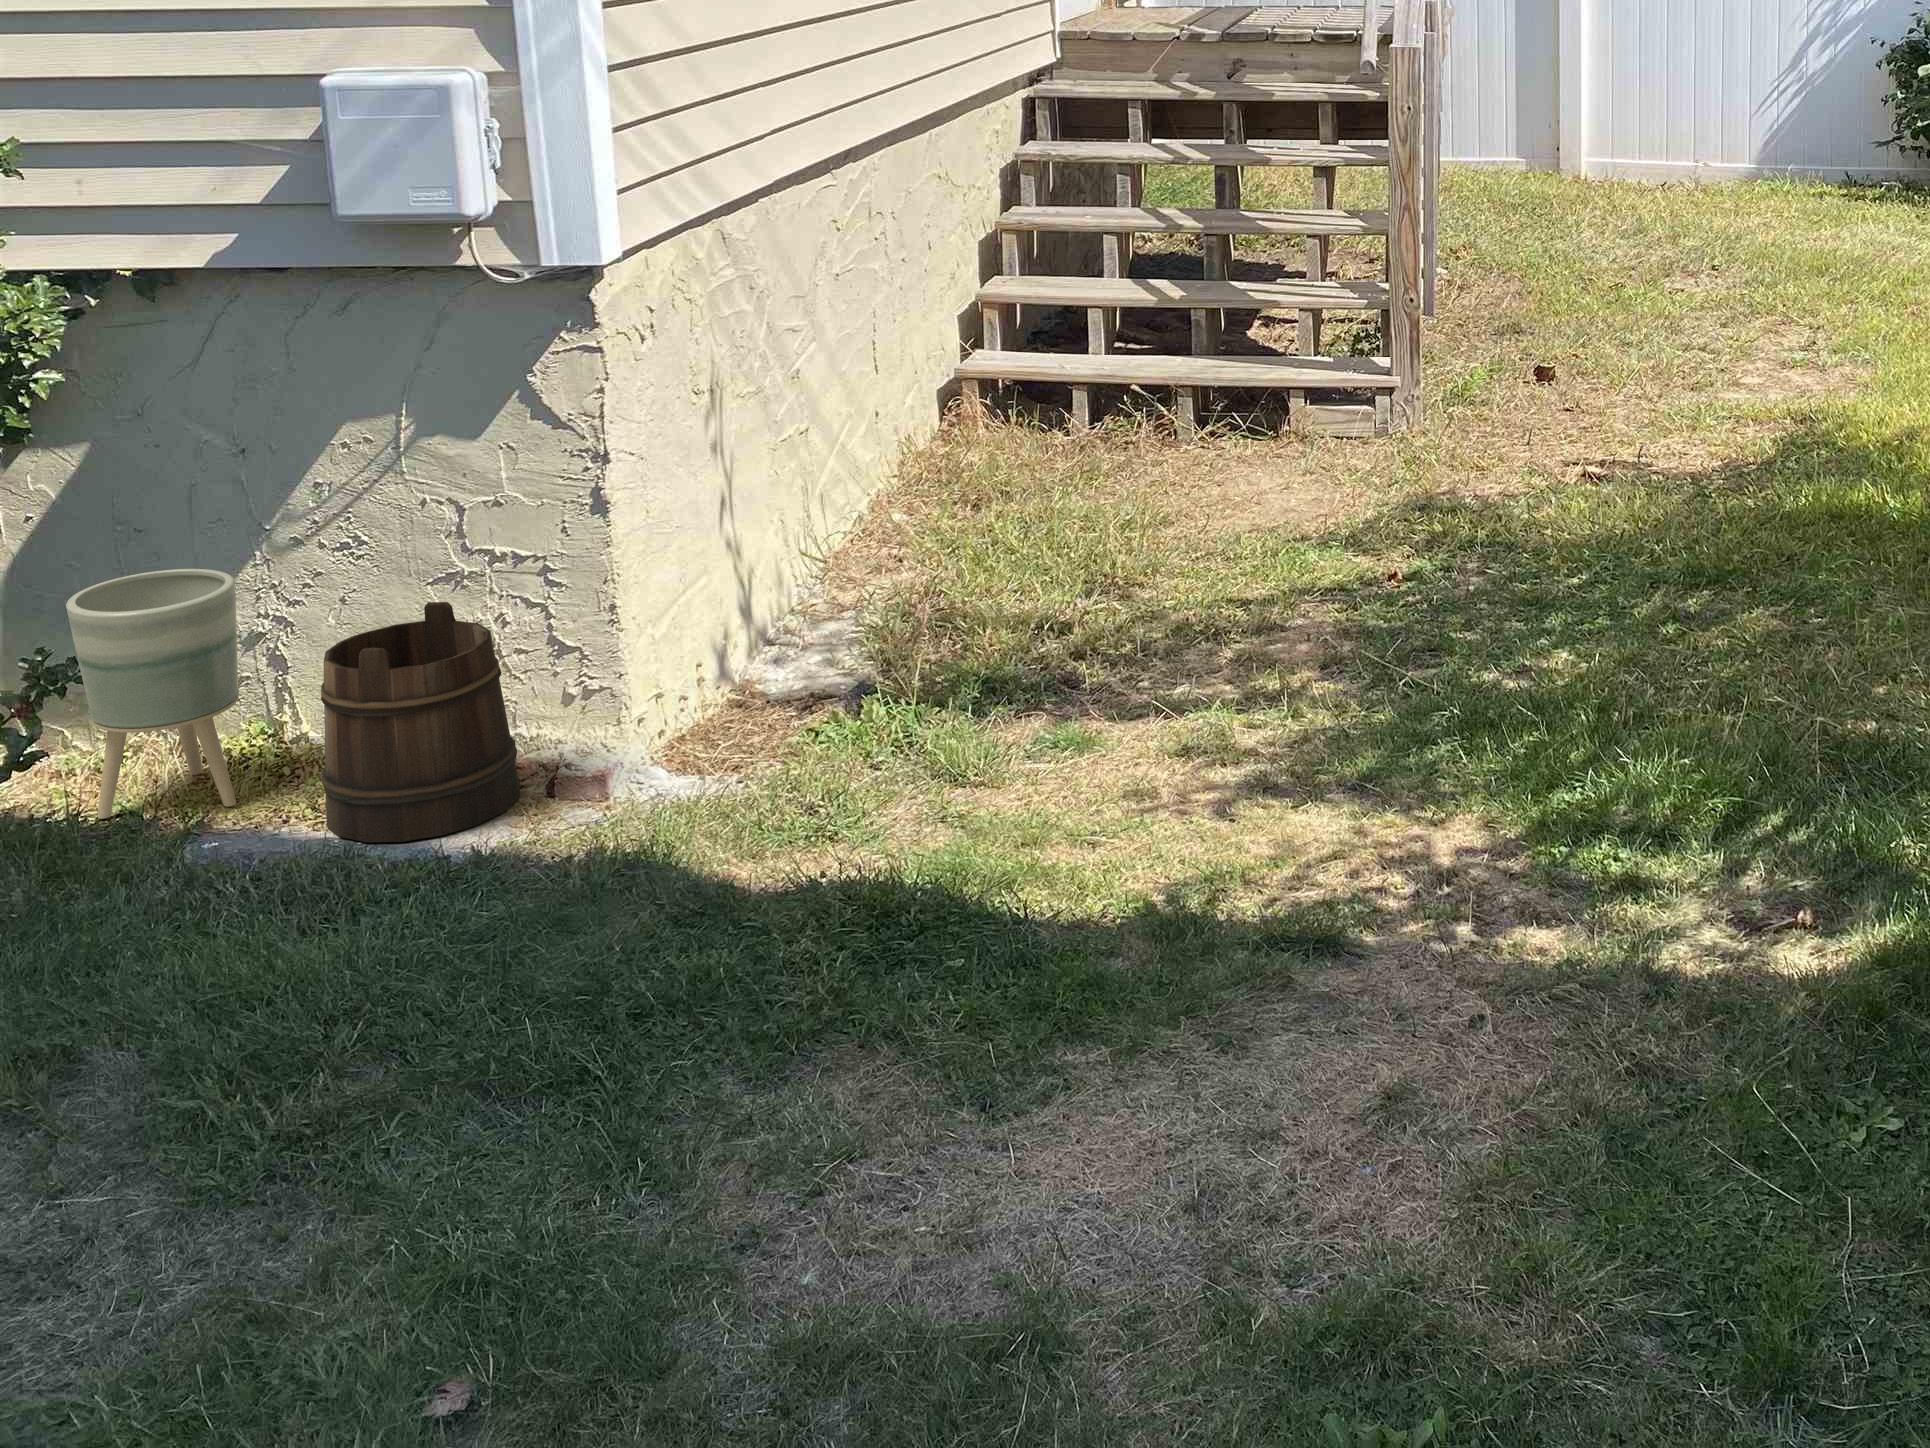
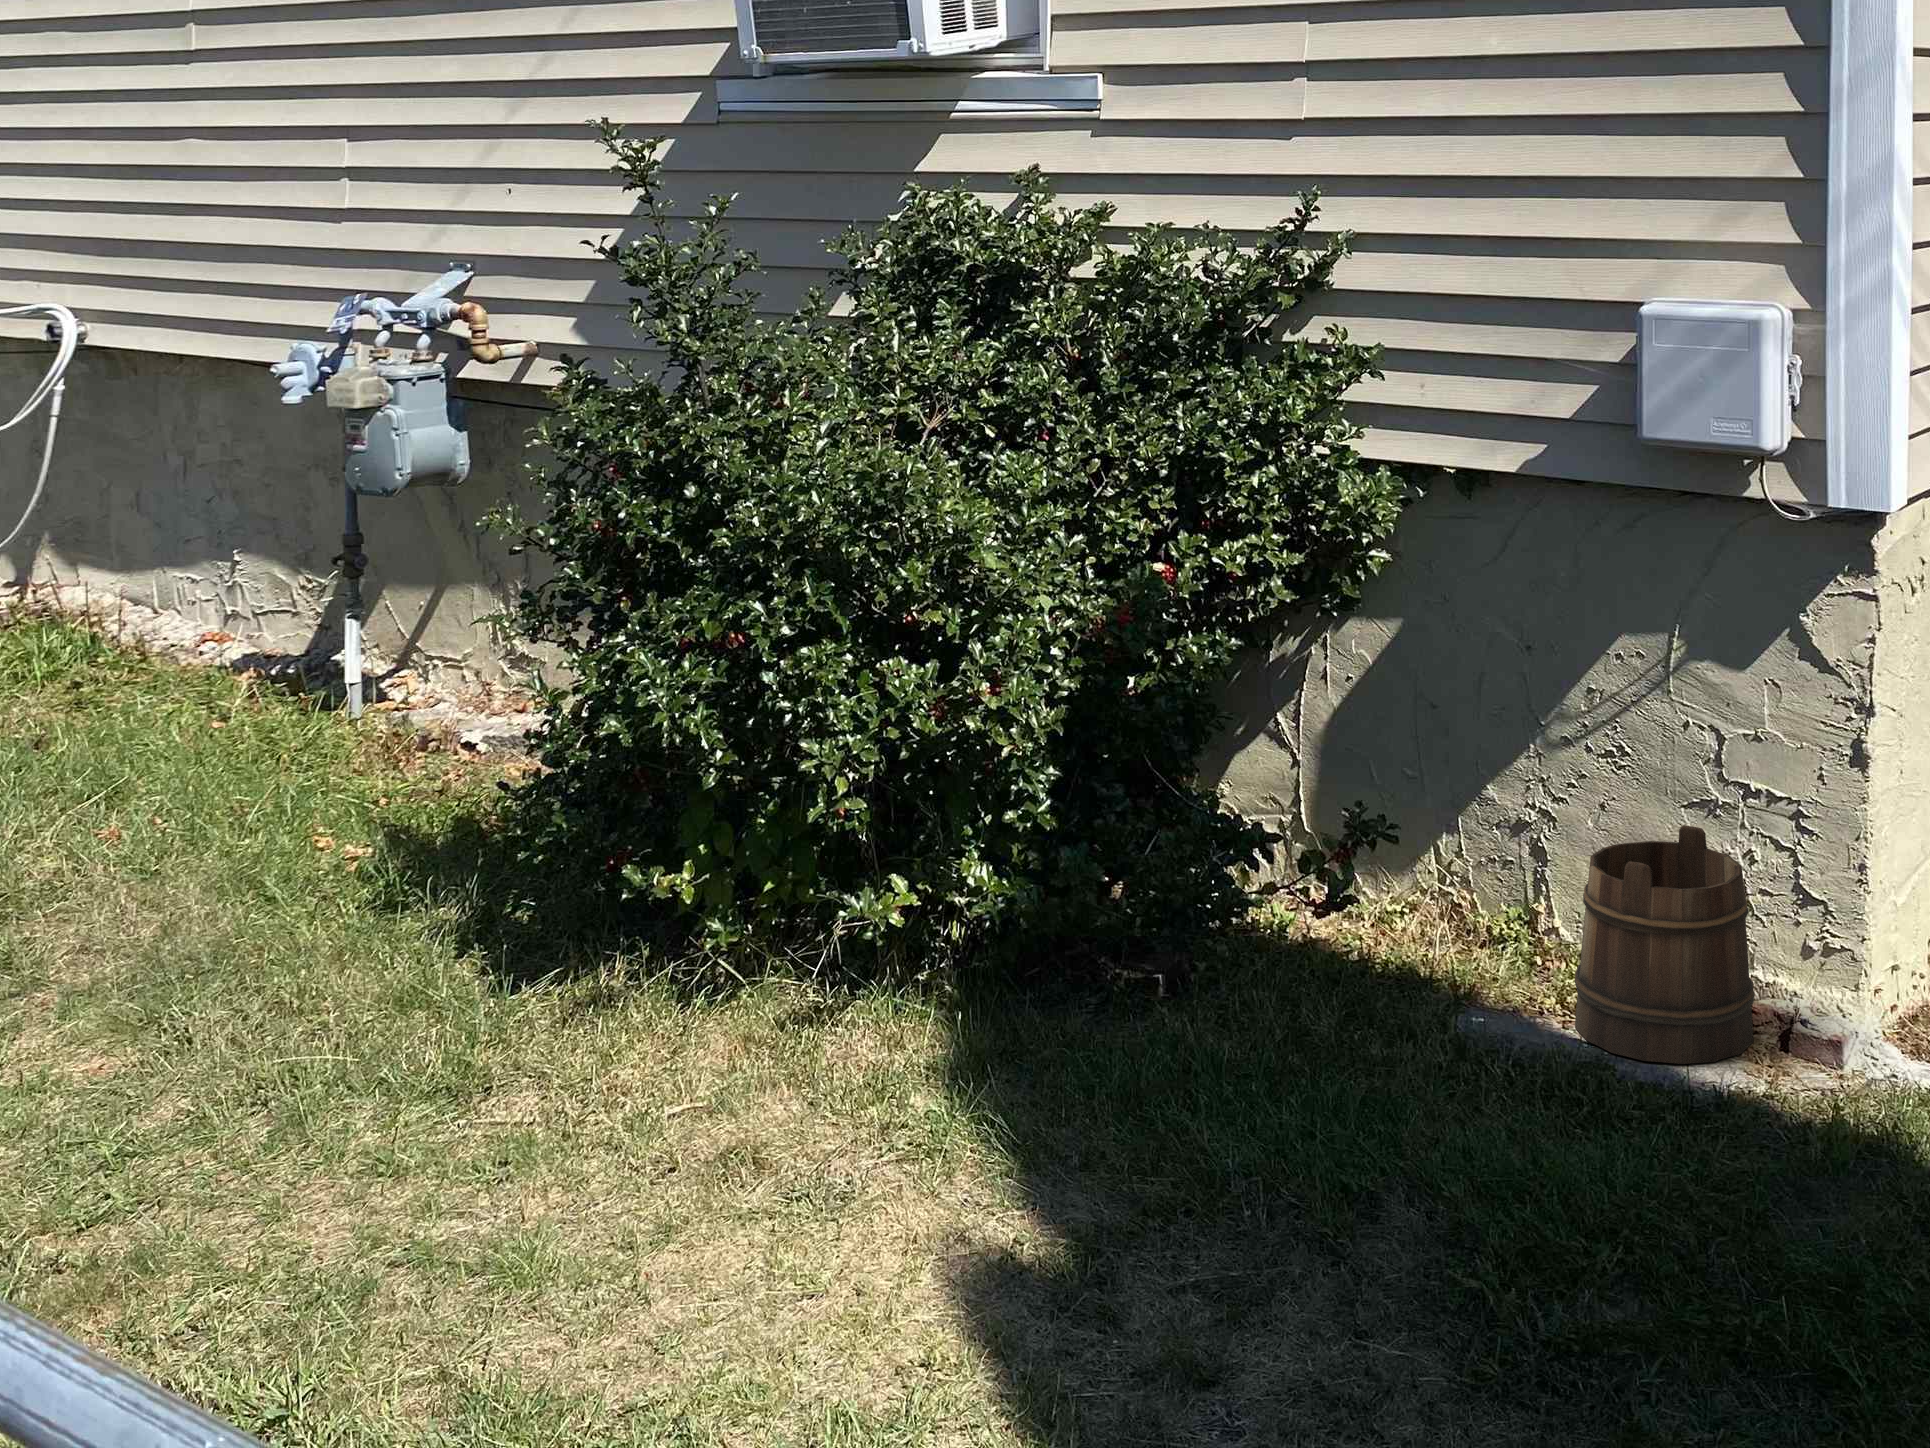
planter: present [66,569,239,819] -> none [1377,749,1514,985]

